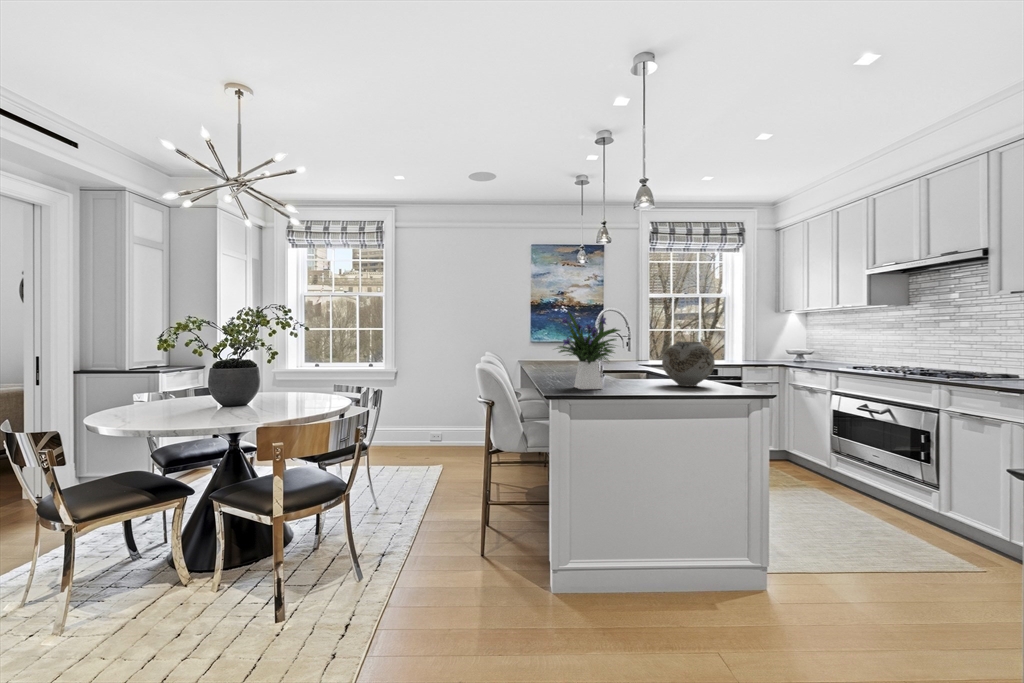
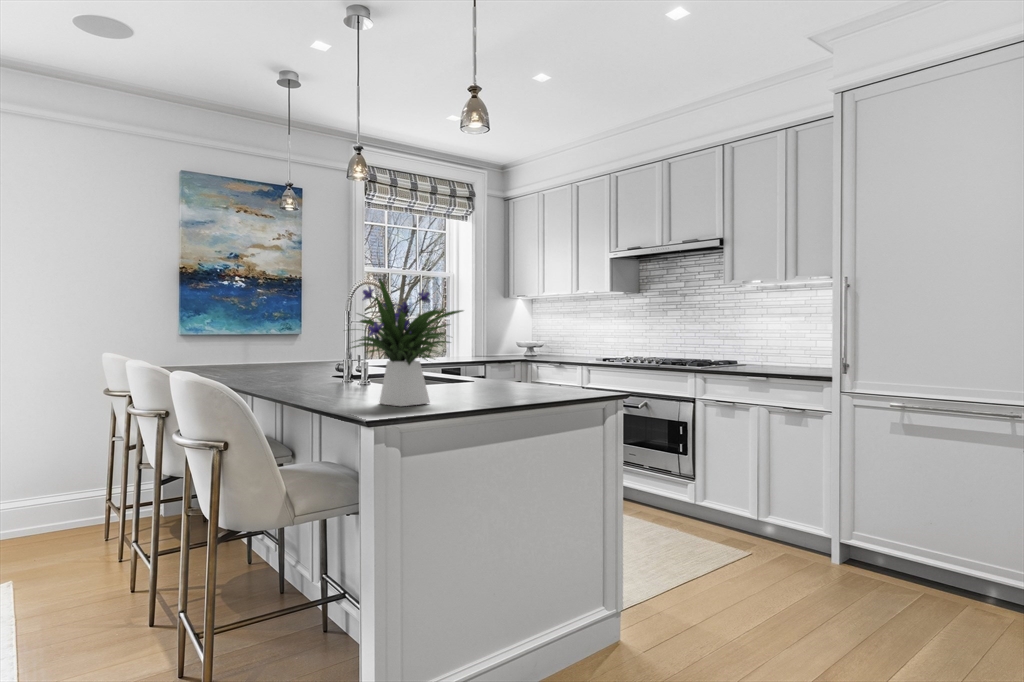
vase: present [662,341,715,386] -> none [480,329,548,391]

